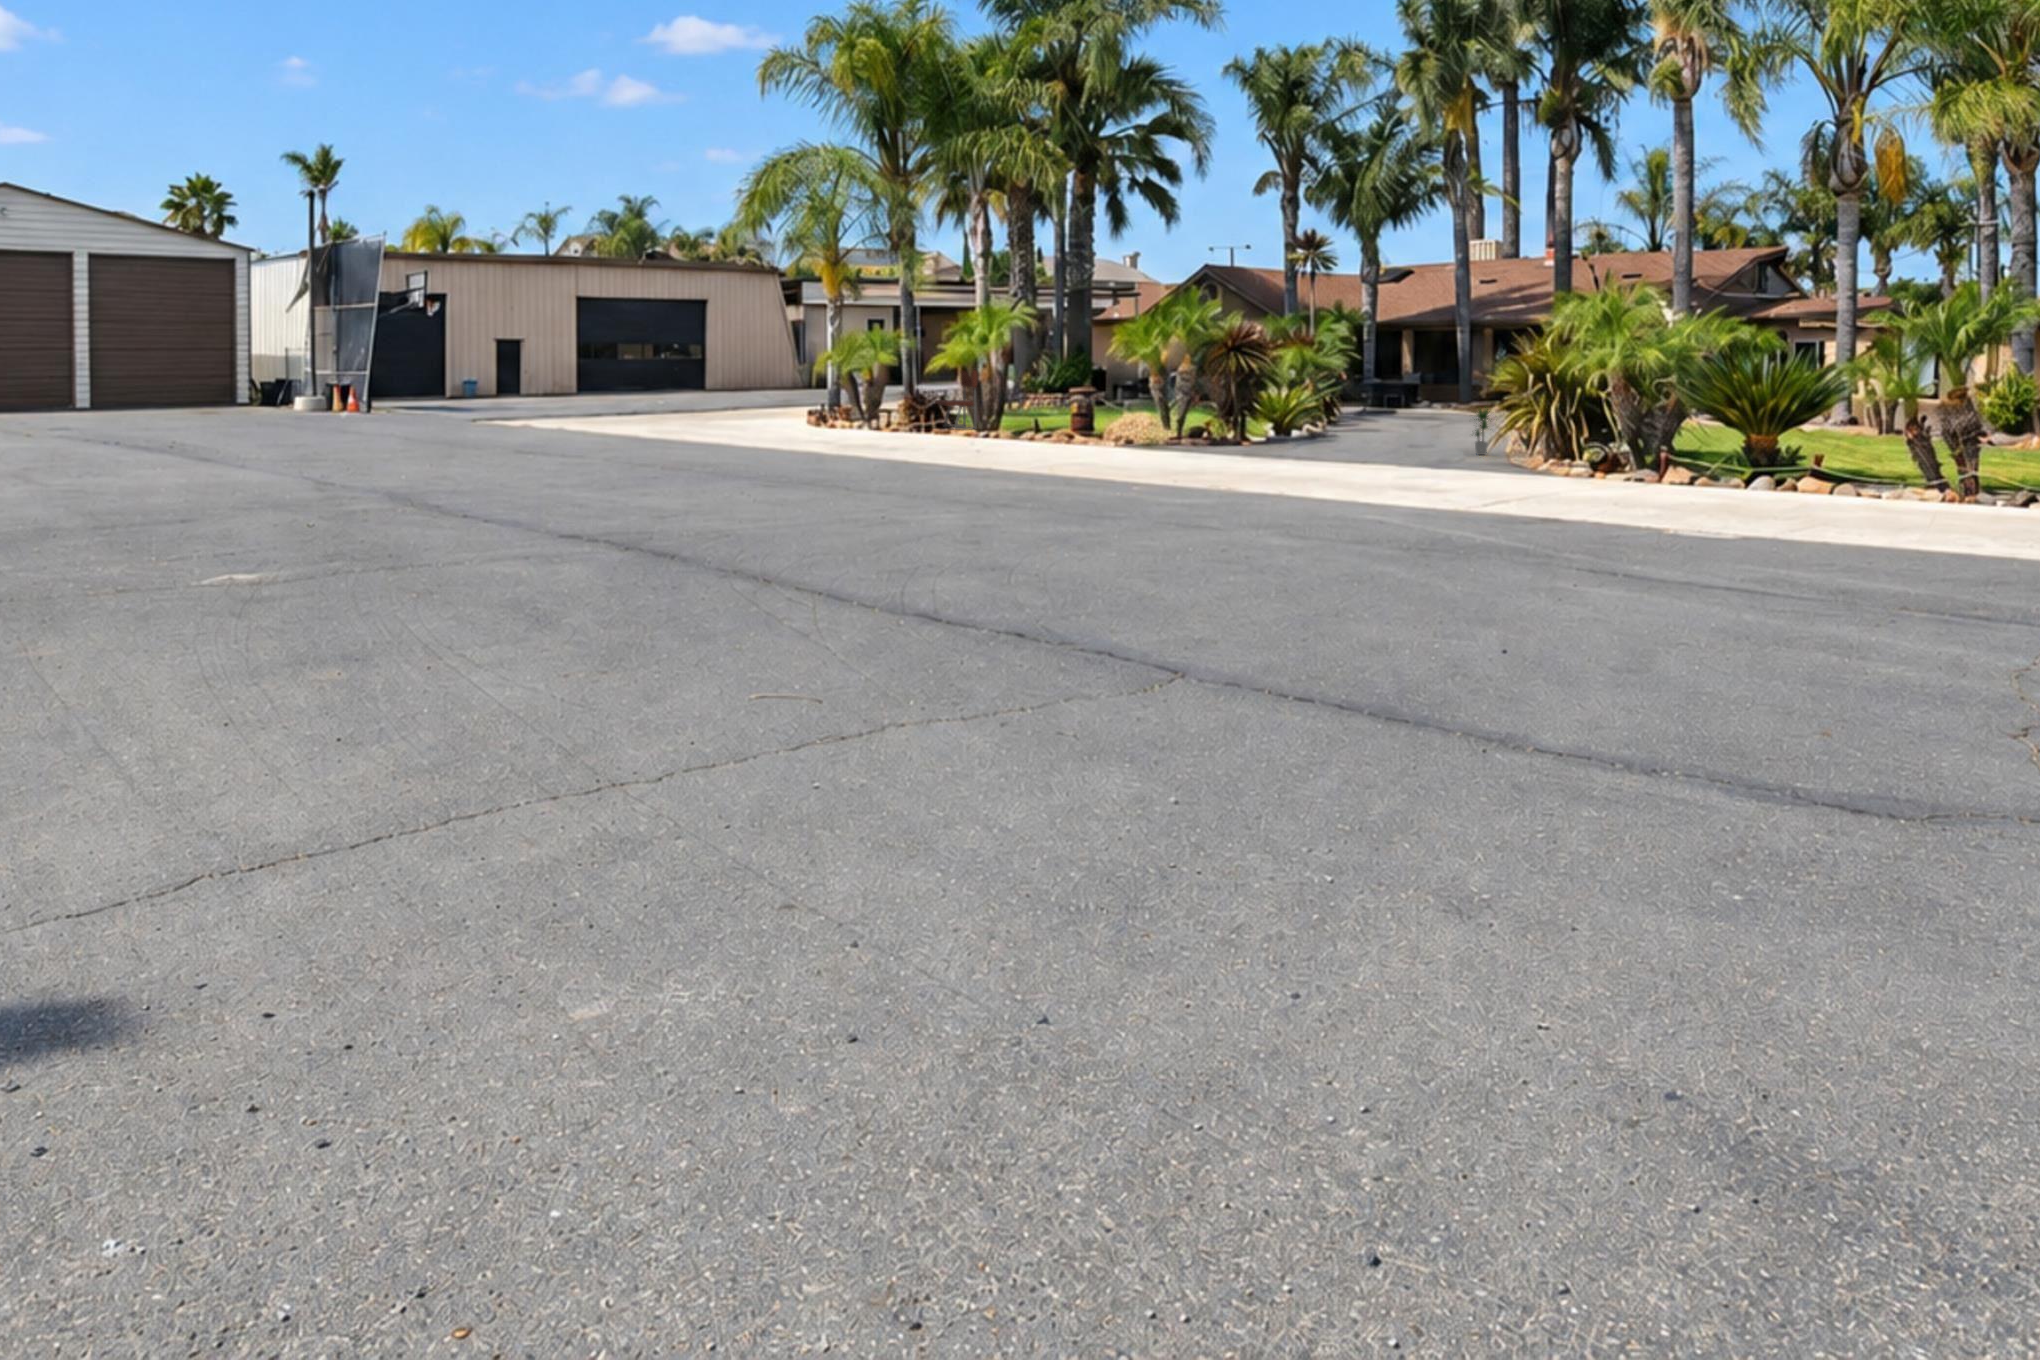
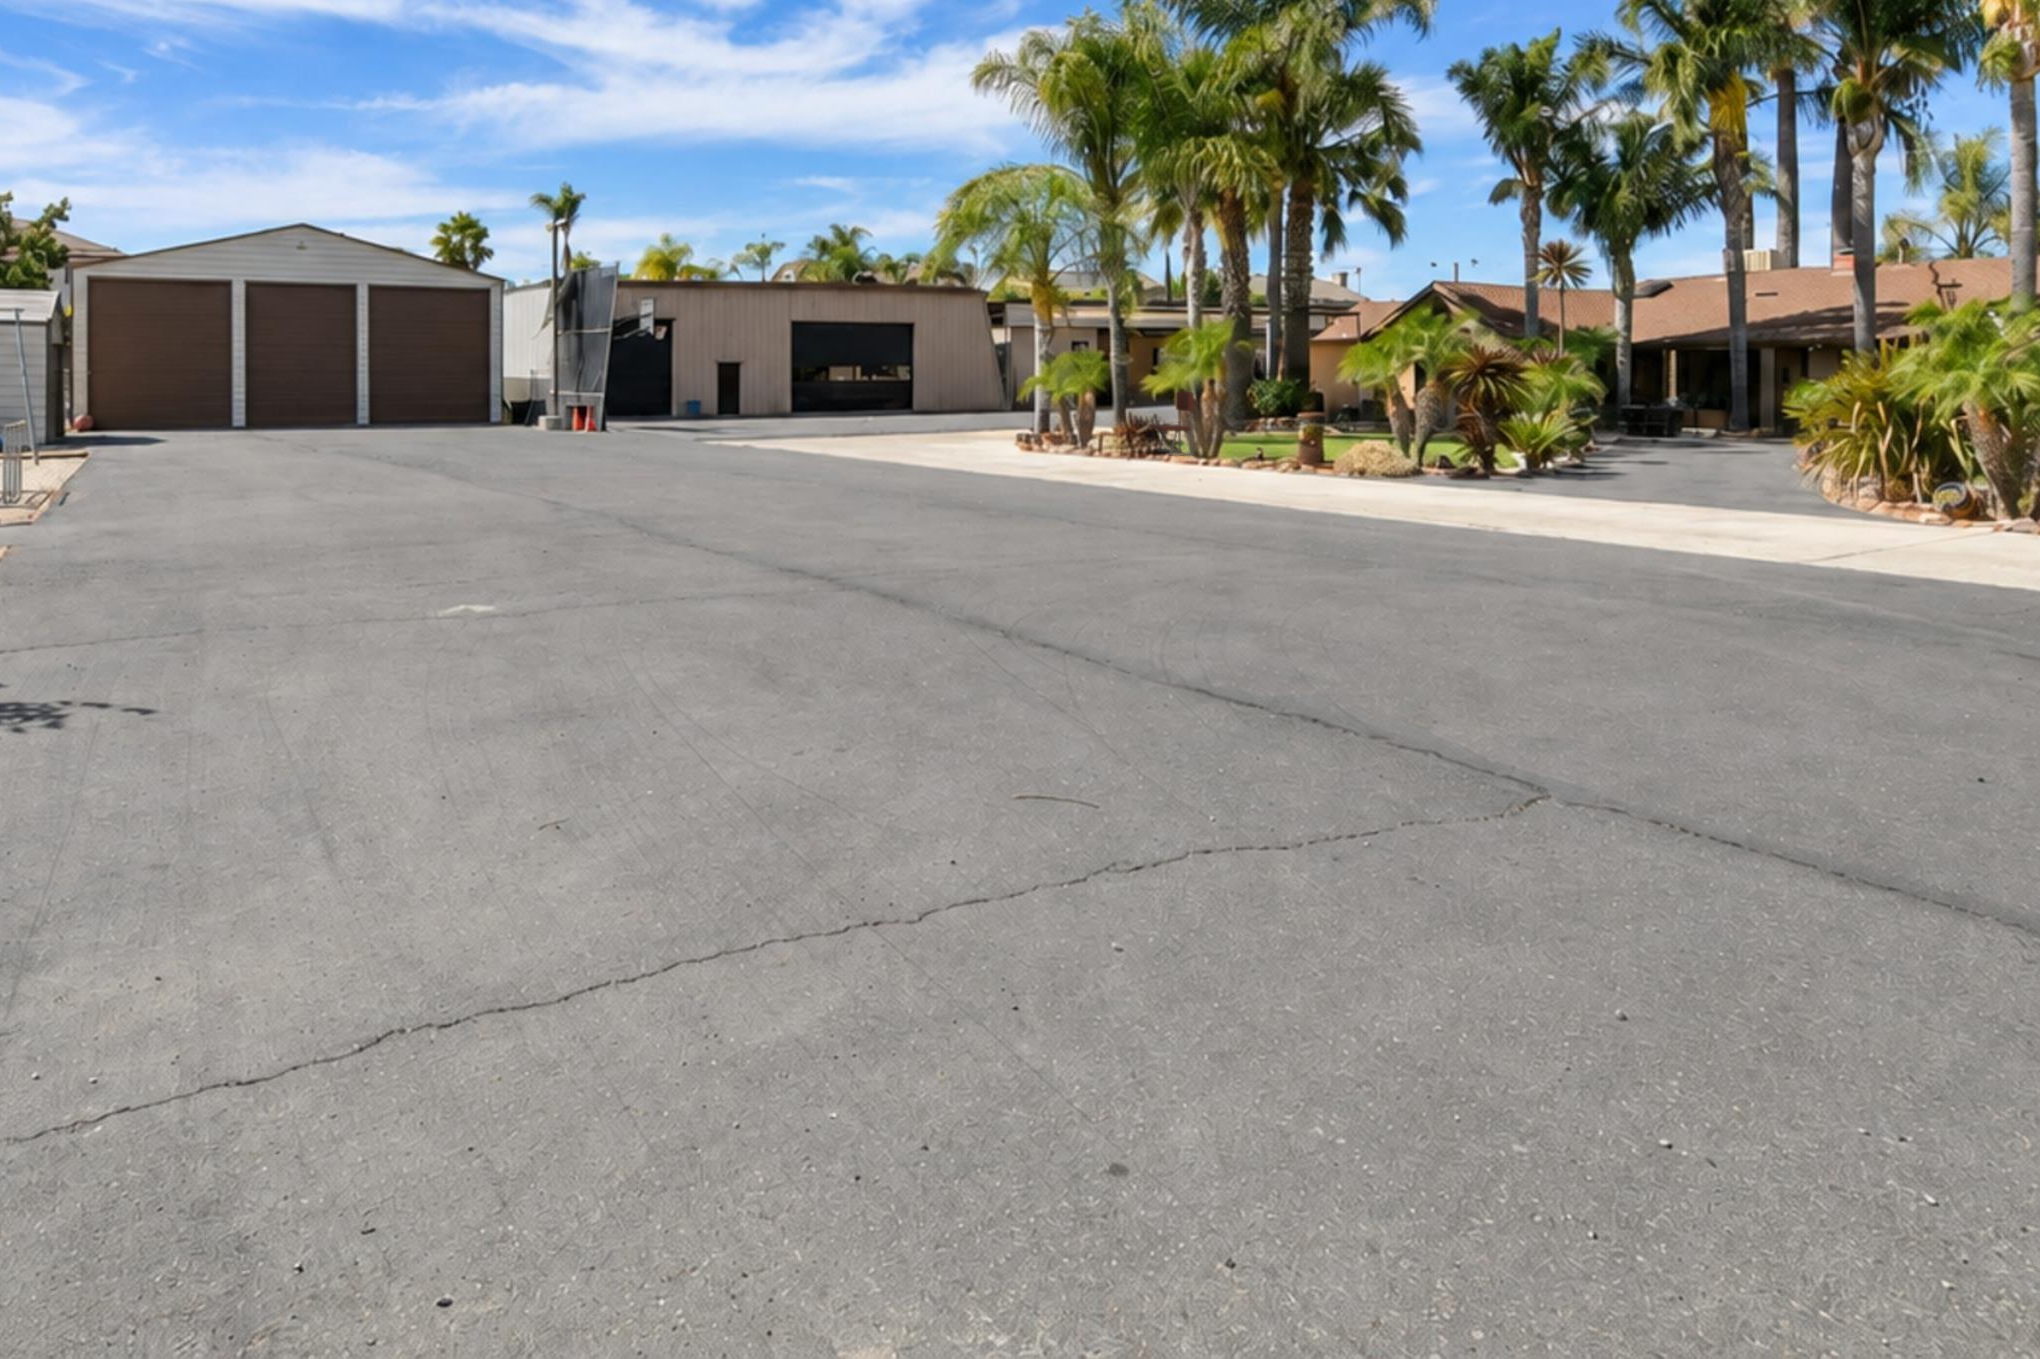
potted plant: present [1474,407,1490,455] -> none [1770,436,1811,494]

